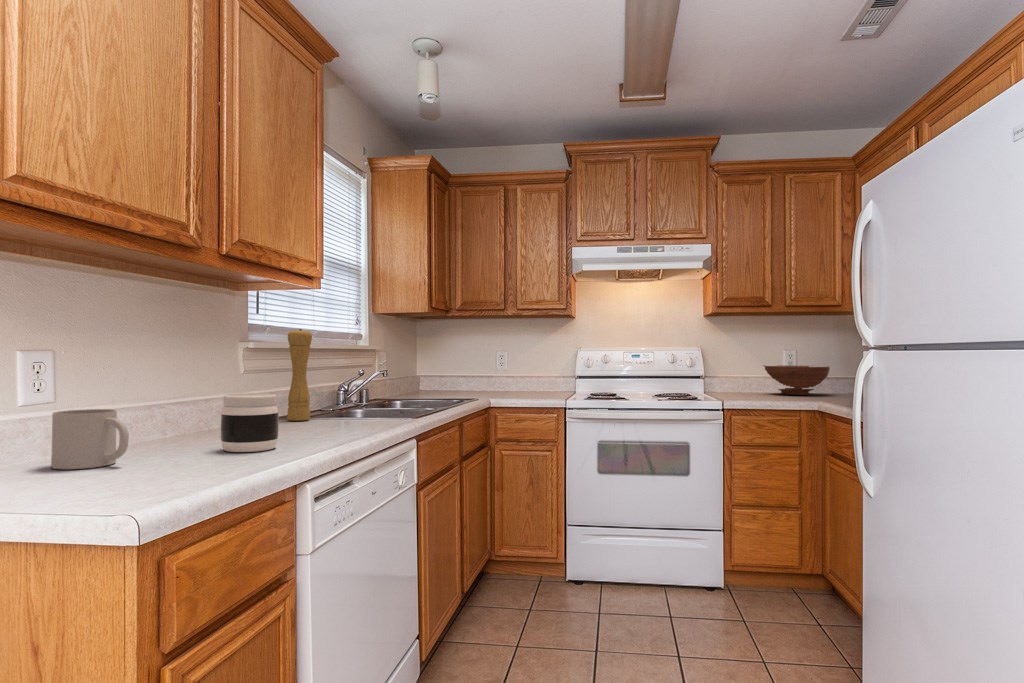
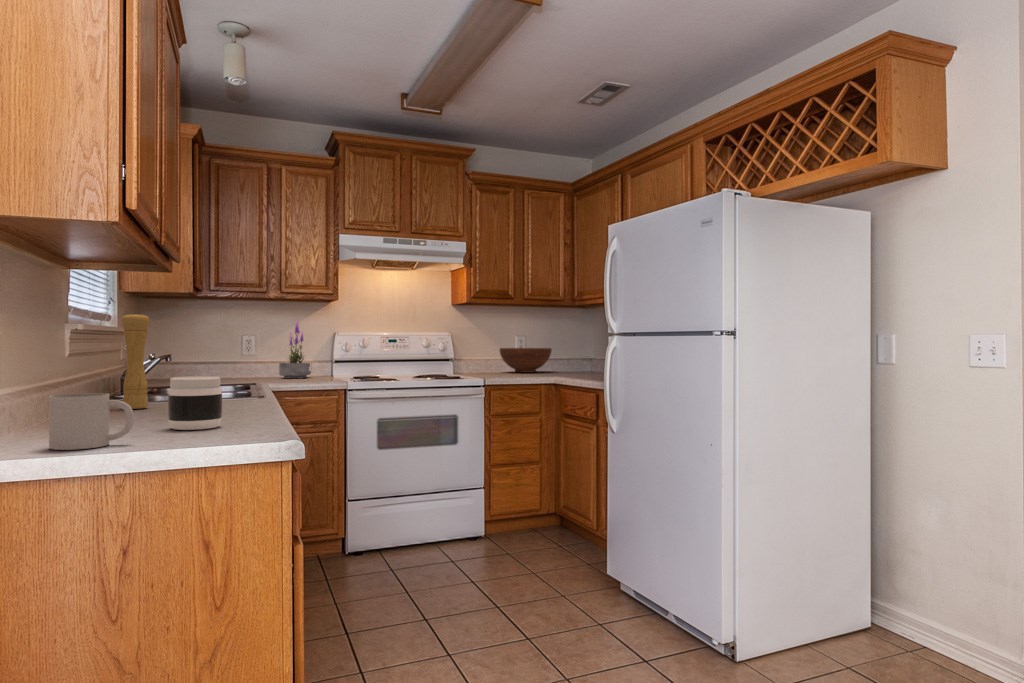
potted plant: none [520,335,552,393] -> present [279,320,311,378]

